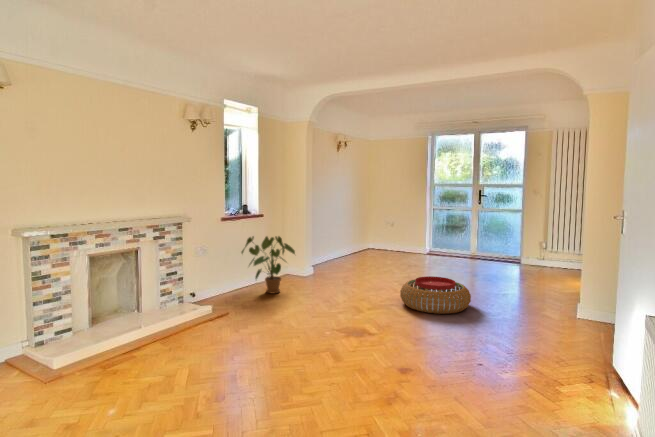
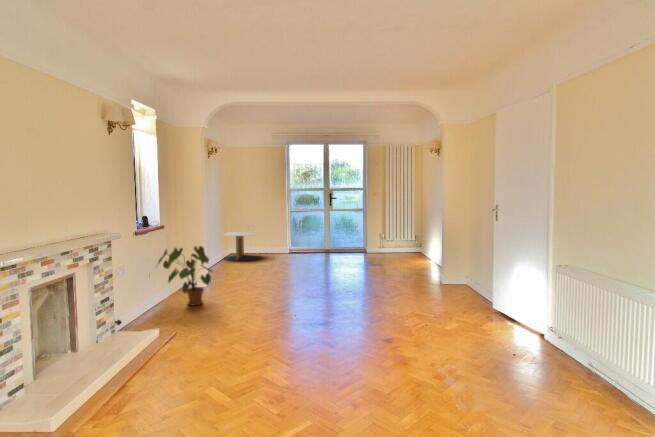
side table: none [352,228,387,258] -> present [223,232,257,261]
pouf: present [400,276,471,314] -> none [319,269,376,299]

